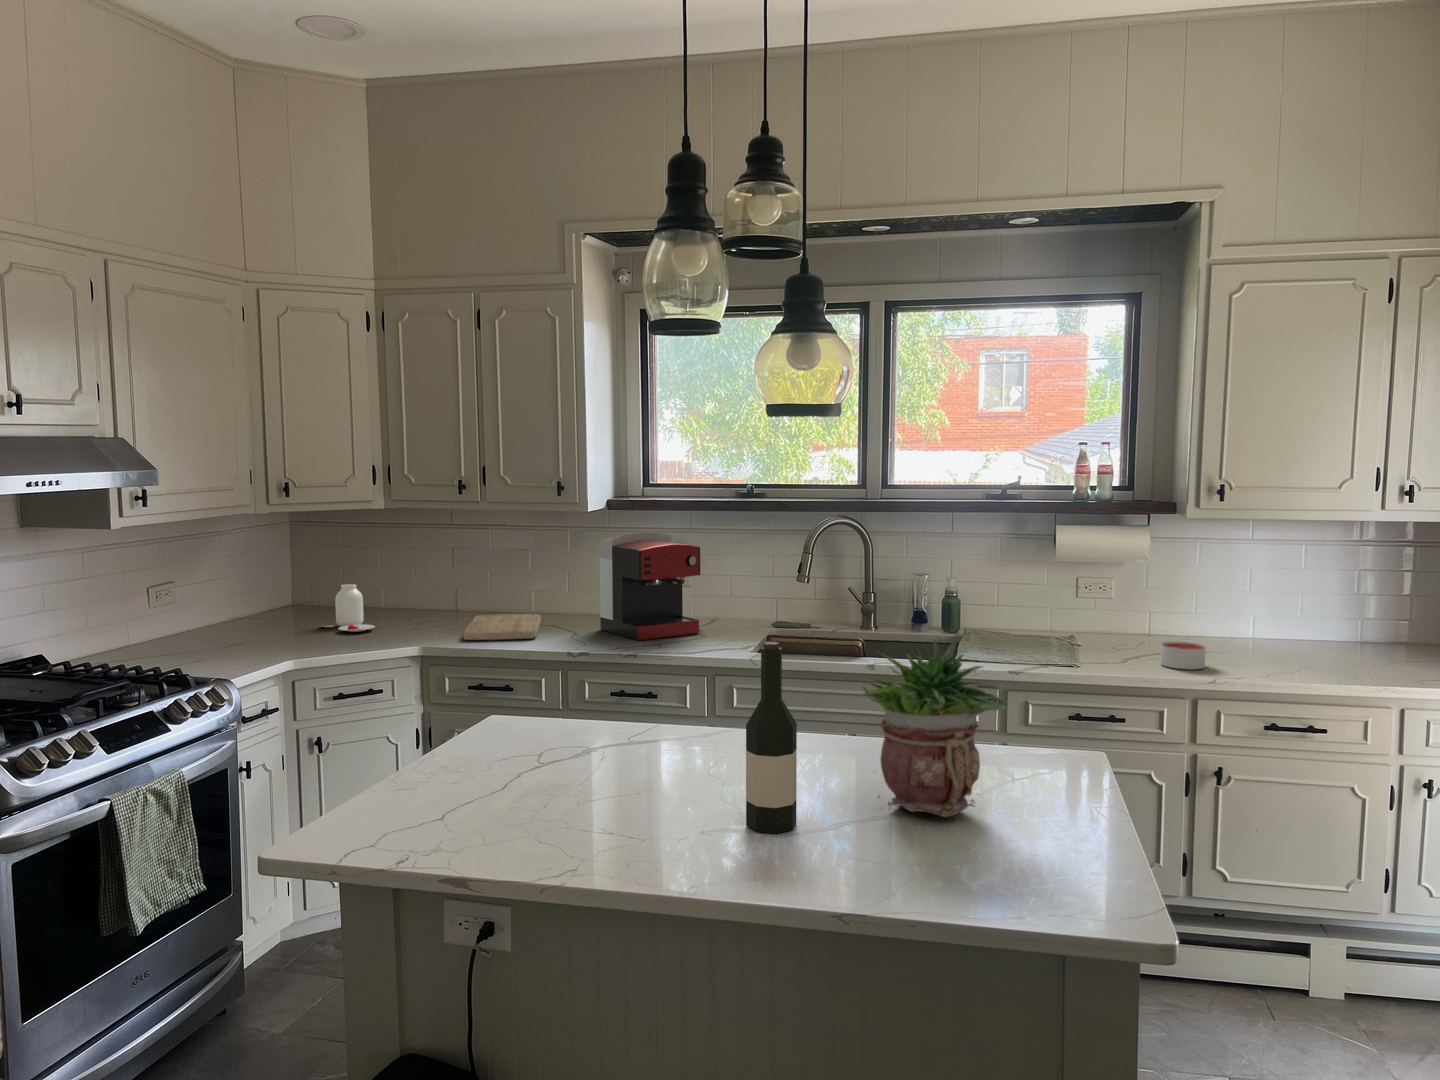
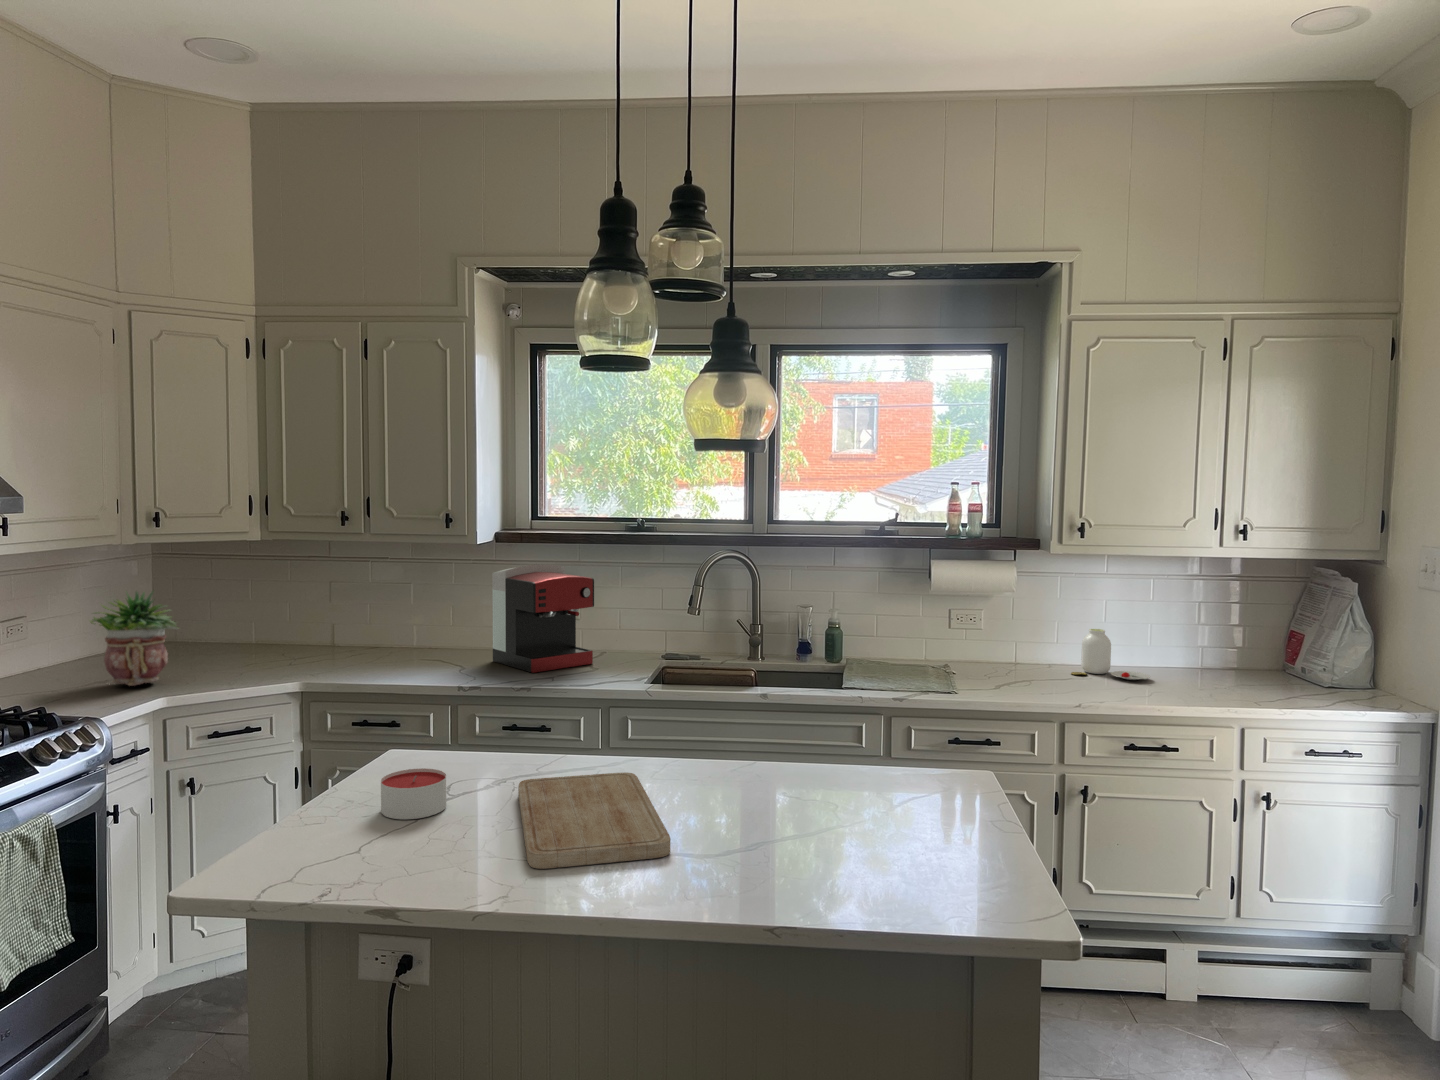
jar: present [319,584,375,632] -> present [1071,629,1150,680]
cutting board: present [463,614,541,640] -> present [518,772,671,869]
potted plant: present [863,637,1007,817] -> present [90,591,179,686]
wine bottle: present [746,642,797,834] -> none [666,698,719,901]
candle: present [1161,642,1206,669] -> present [381,768,446,819]

